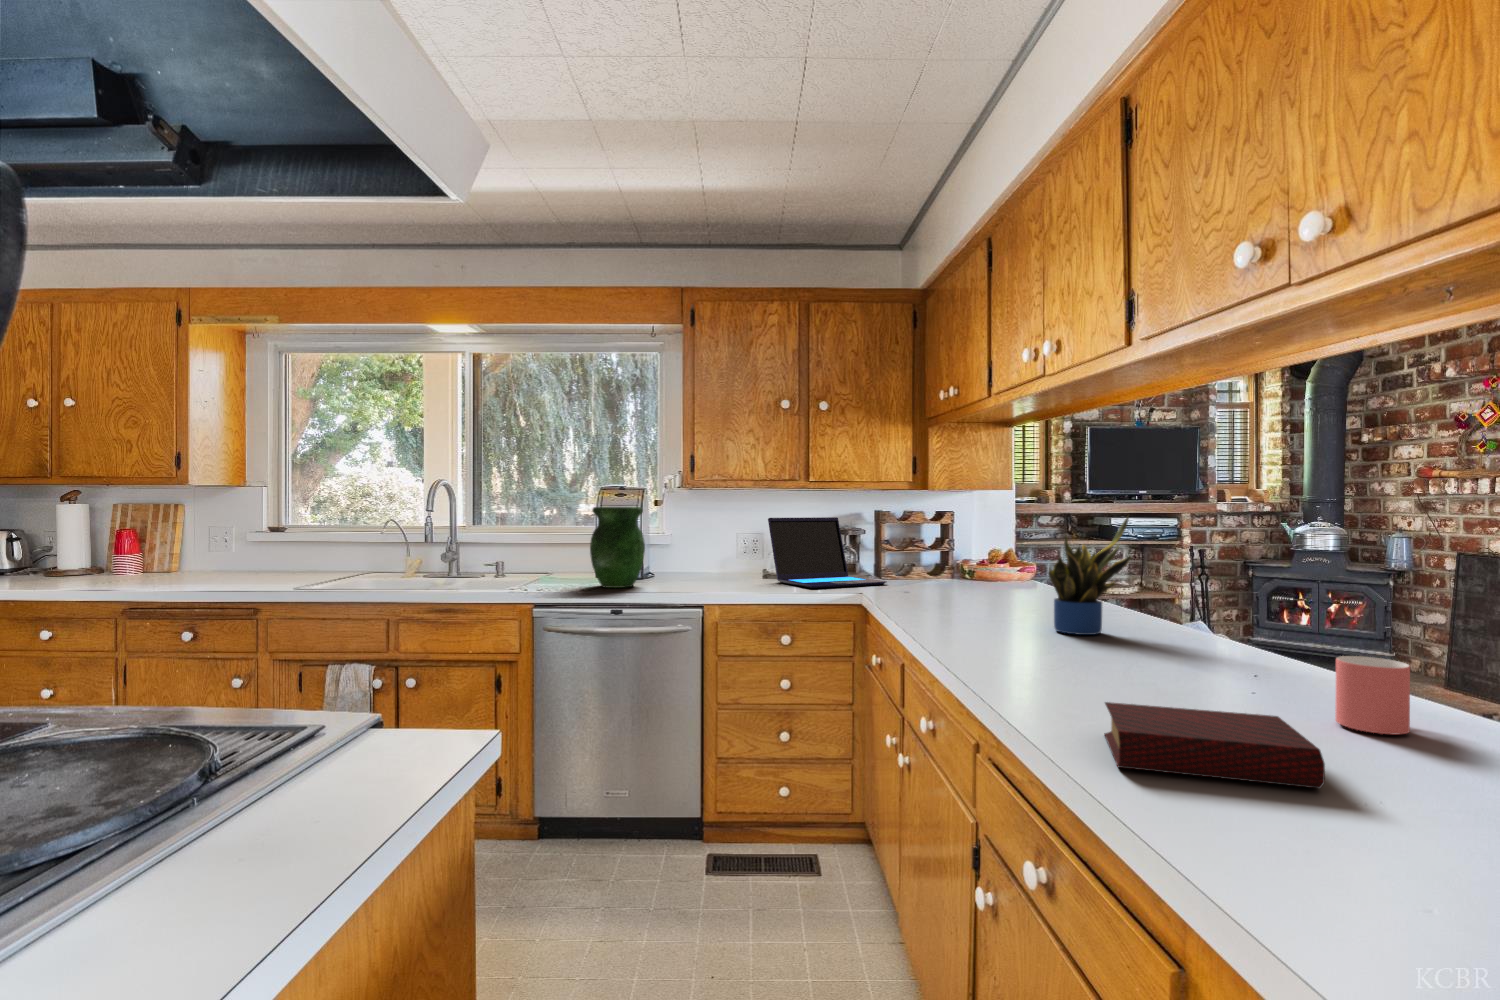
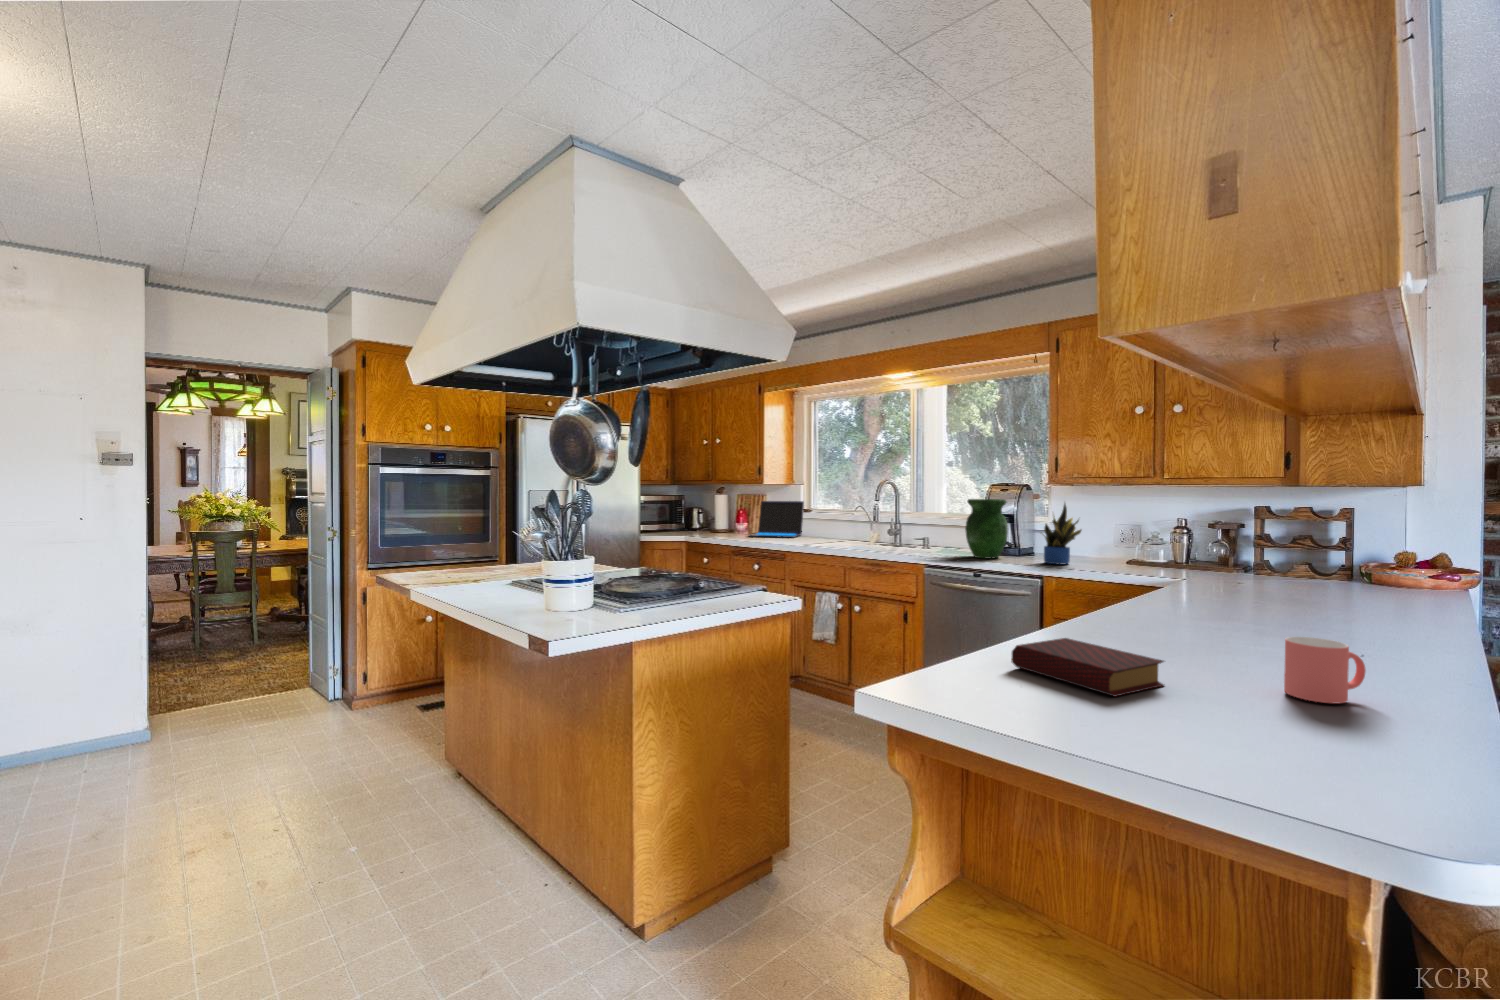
potted plant: present [1048,516,1131,635] -> present [1044,504,1081,565]
laptop: present [768,517,887,588] -> present [749,501,804,538]

